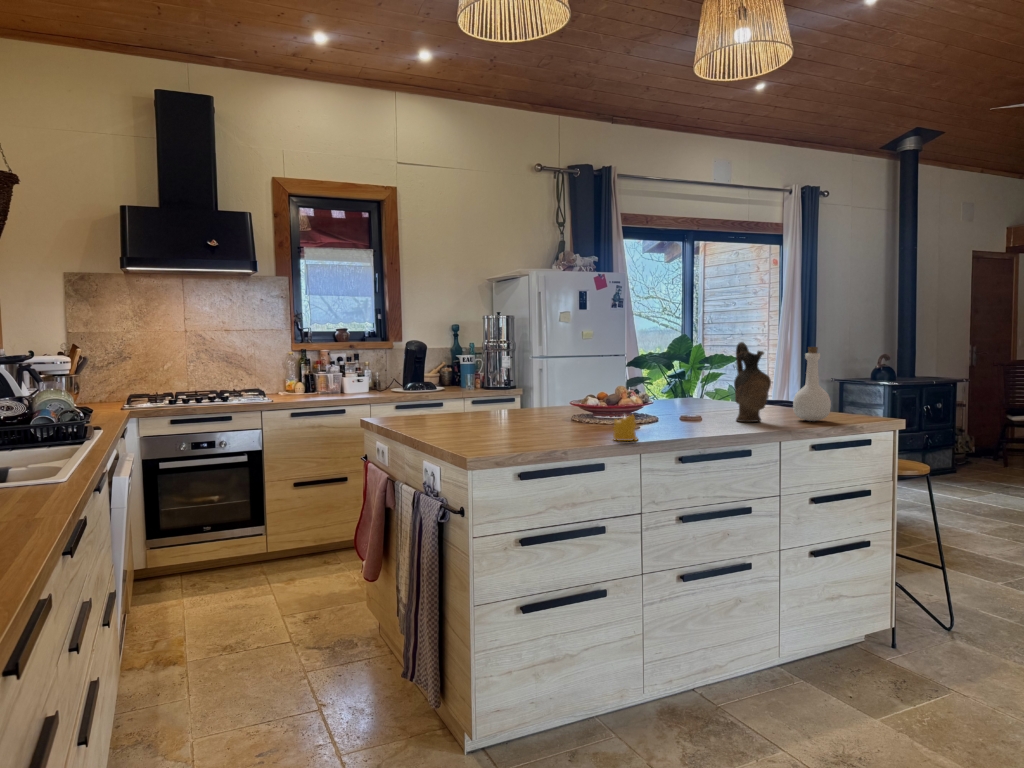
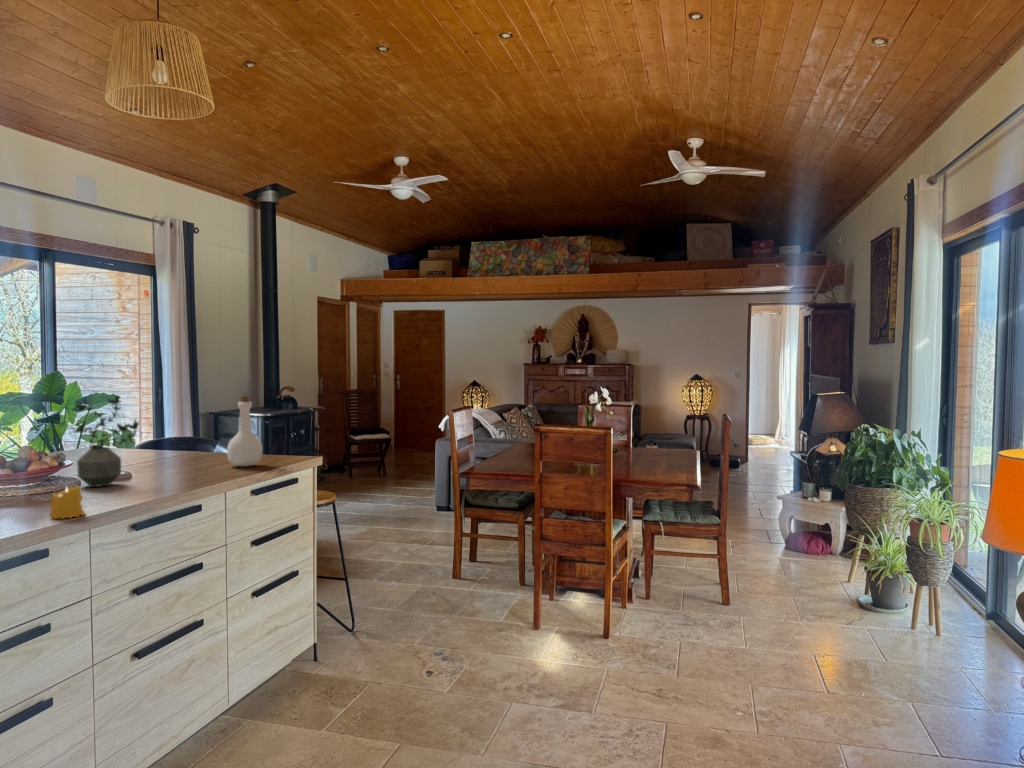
potted plant: none [649,342,704,424] -> present [74,396,139,487]
ceramic pitcher: present [734,342,771,422] -> none [168,392,209,475]

